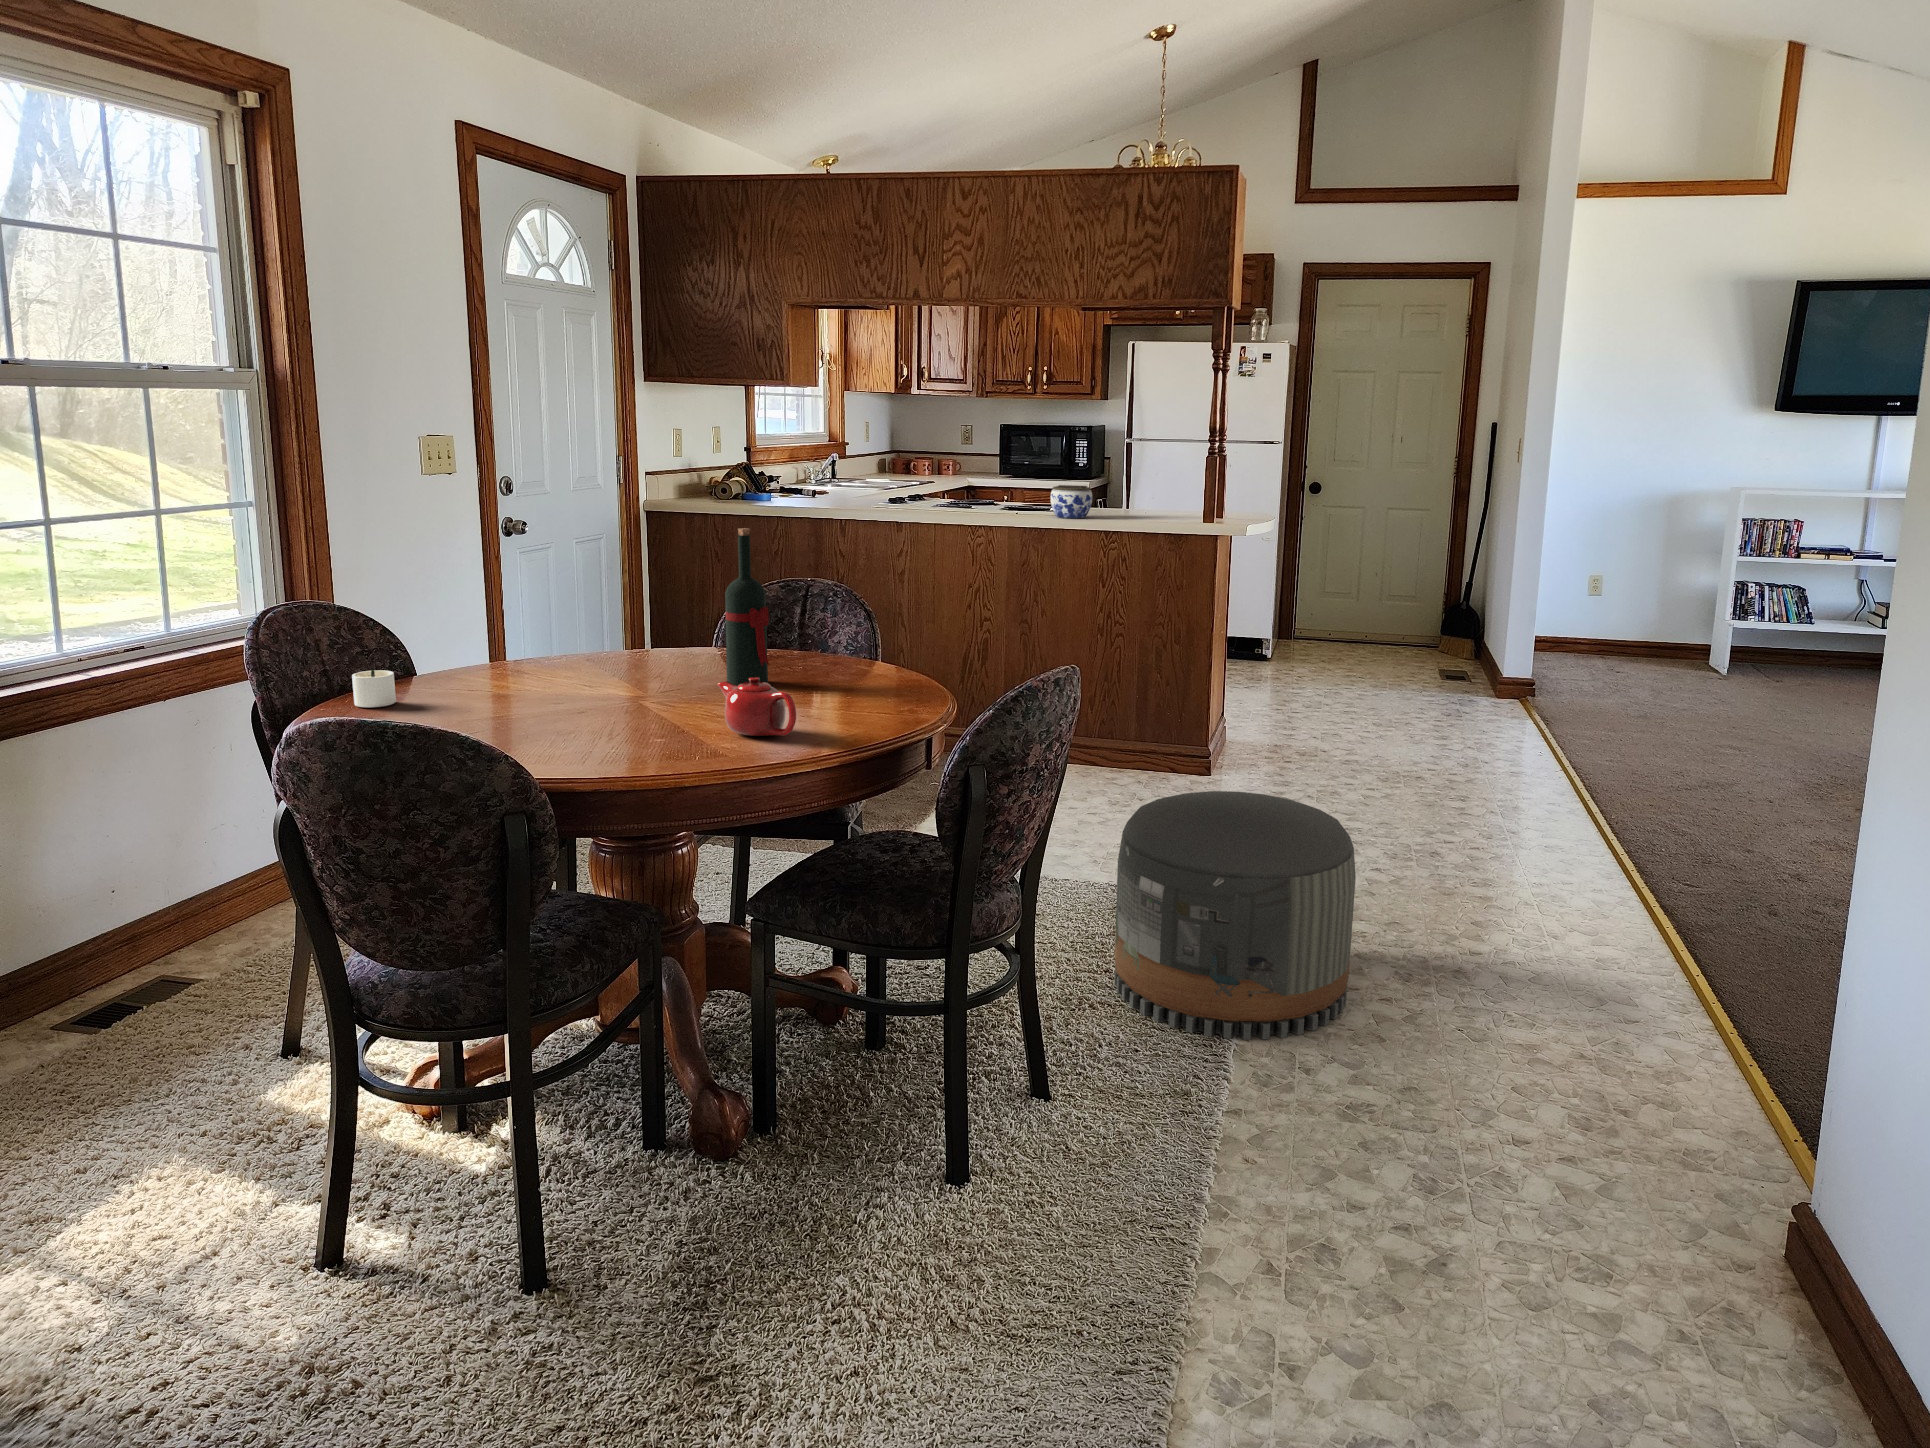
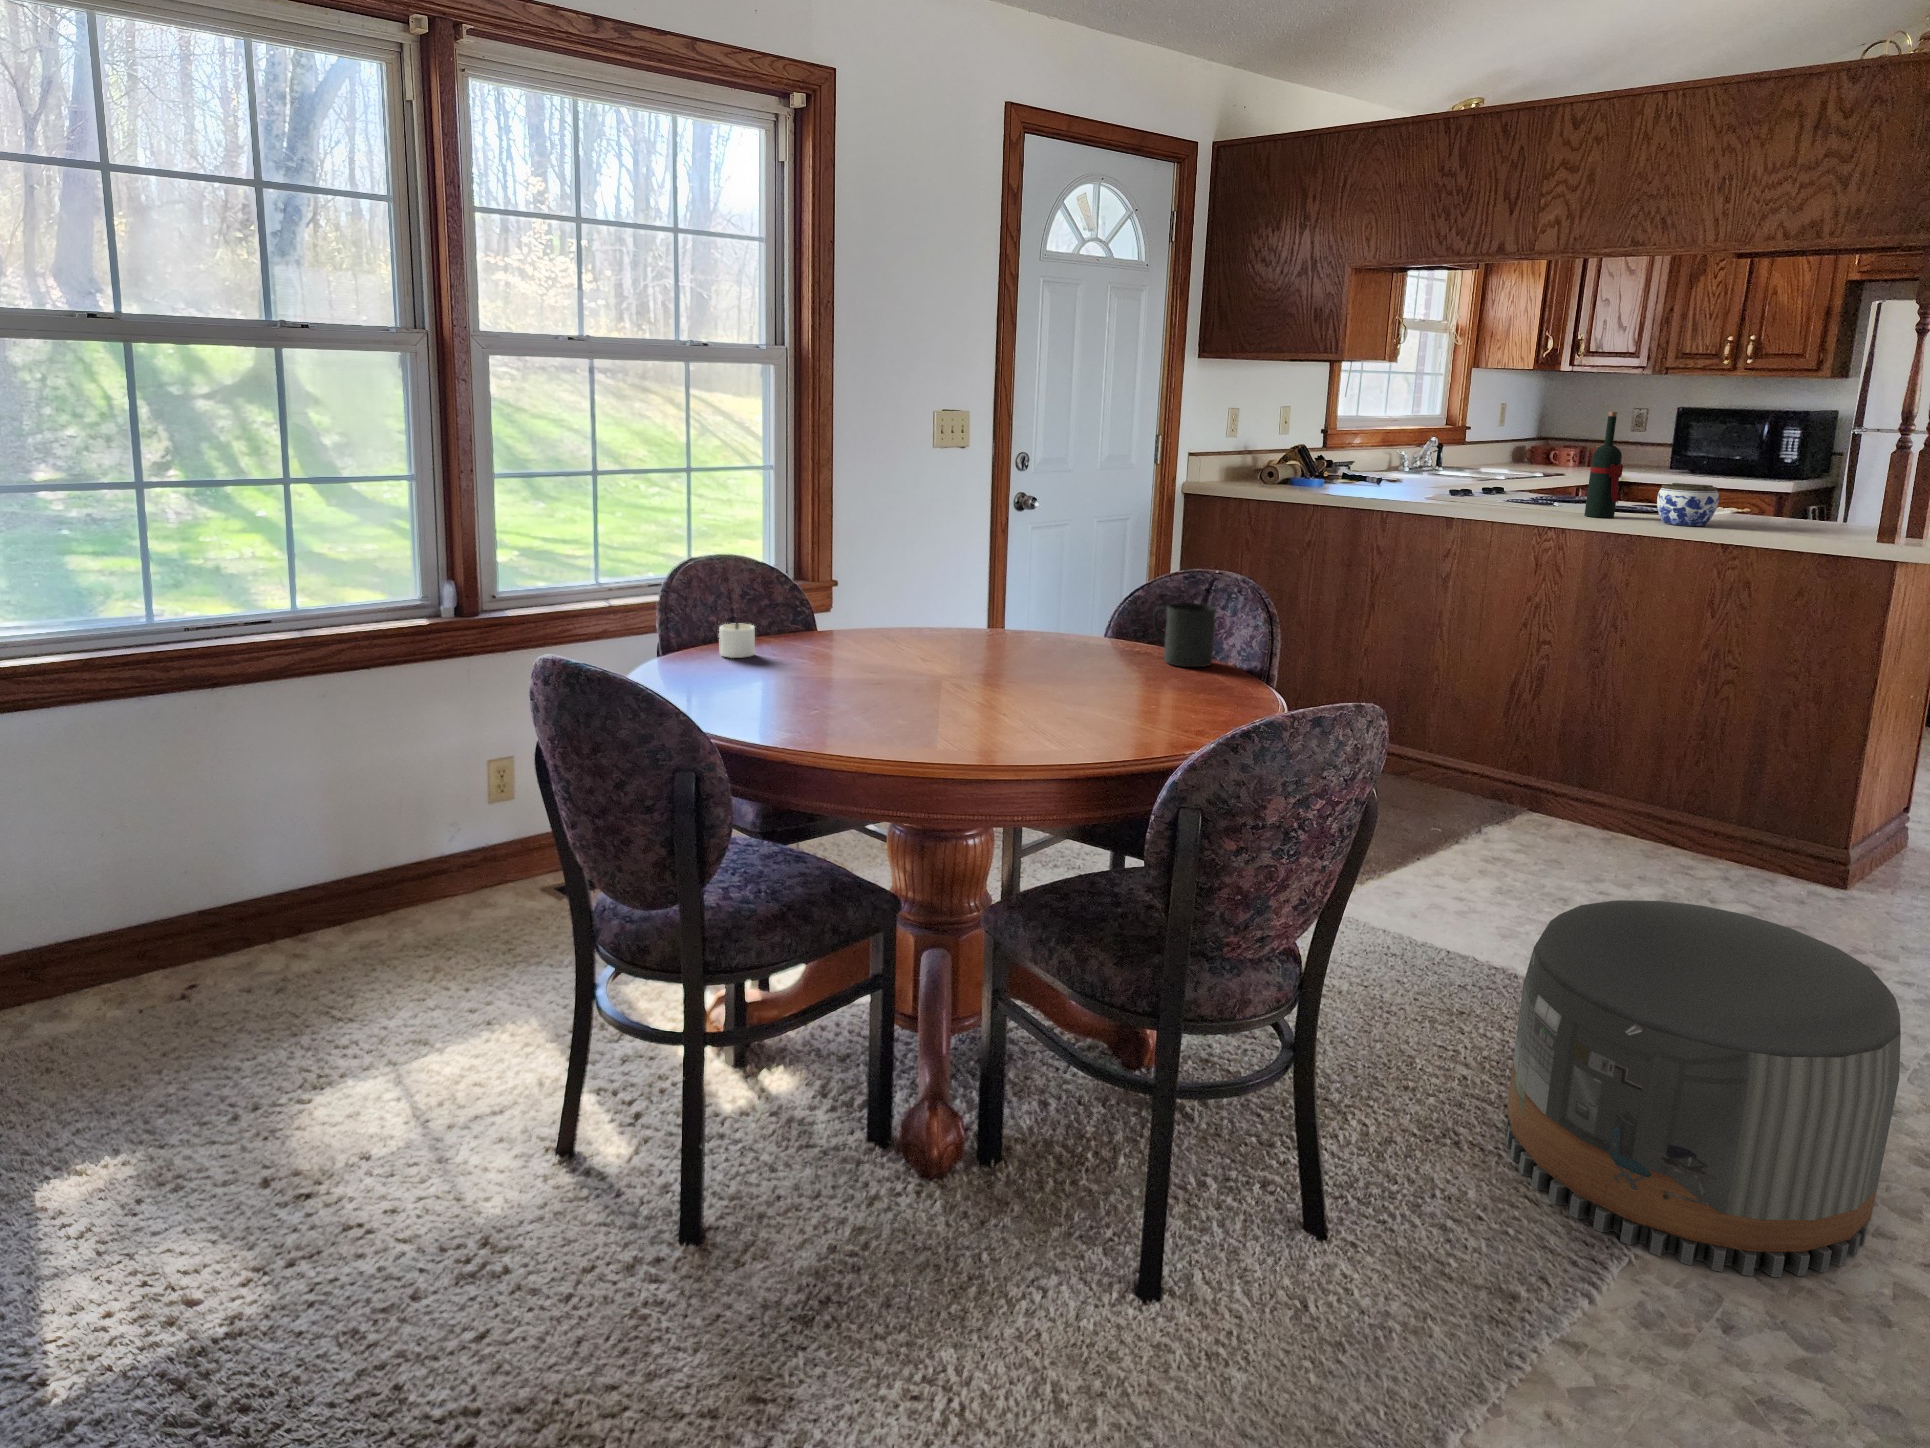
wine bottle: present [725,528,769,686] -> present [1584,412,1623,518]
mug: none [776,606,833,664] -> present [1153,603,1216,667]
teapot: present [717,677,796,736] -> none [983,672,1047,741]

